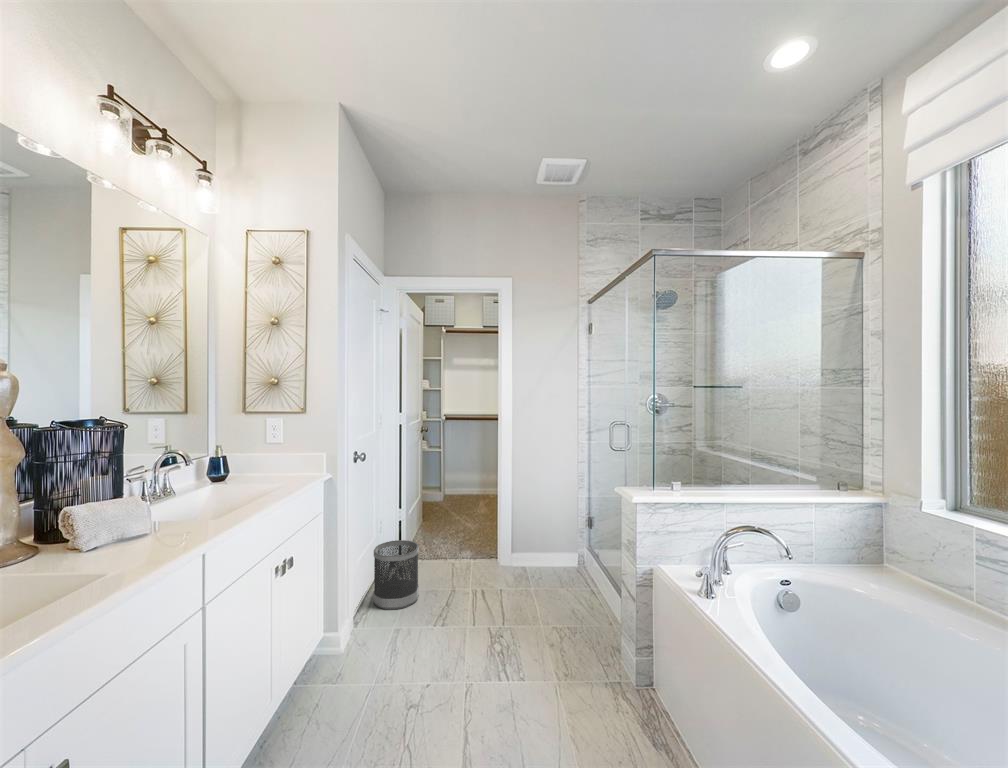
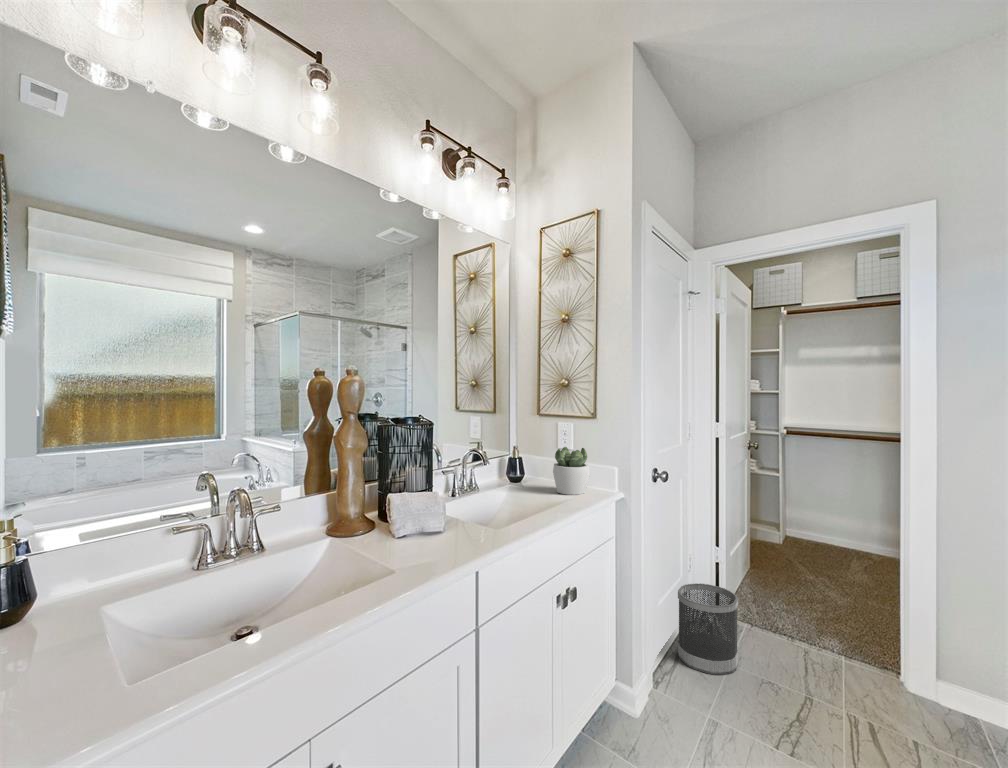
succulent plant: none [262,440,301,484] -> present [553,447,590,495]

